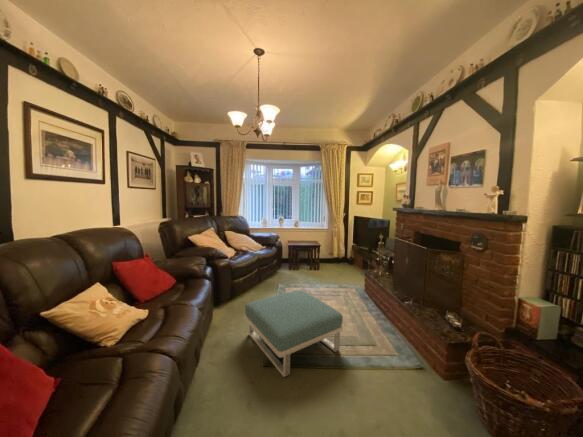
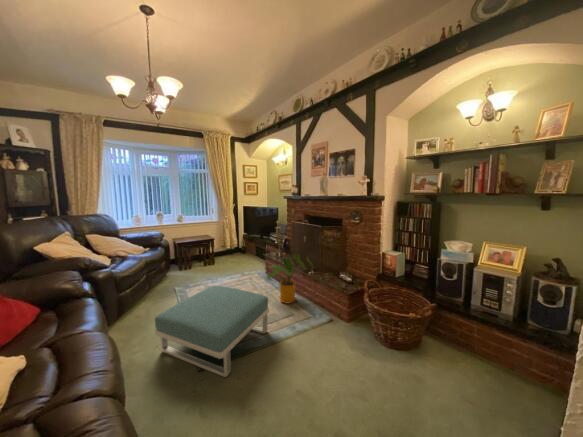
house plant: none [353,275,412,330] -> present [267,254,313,303]

